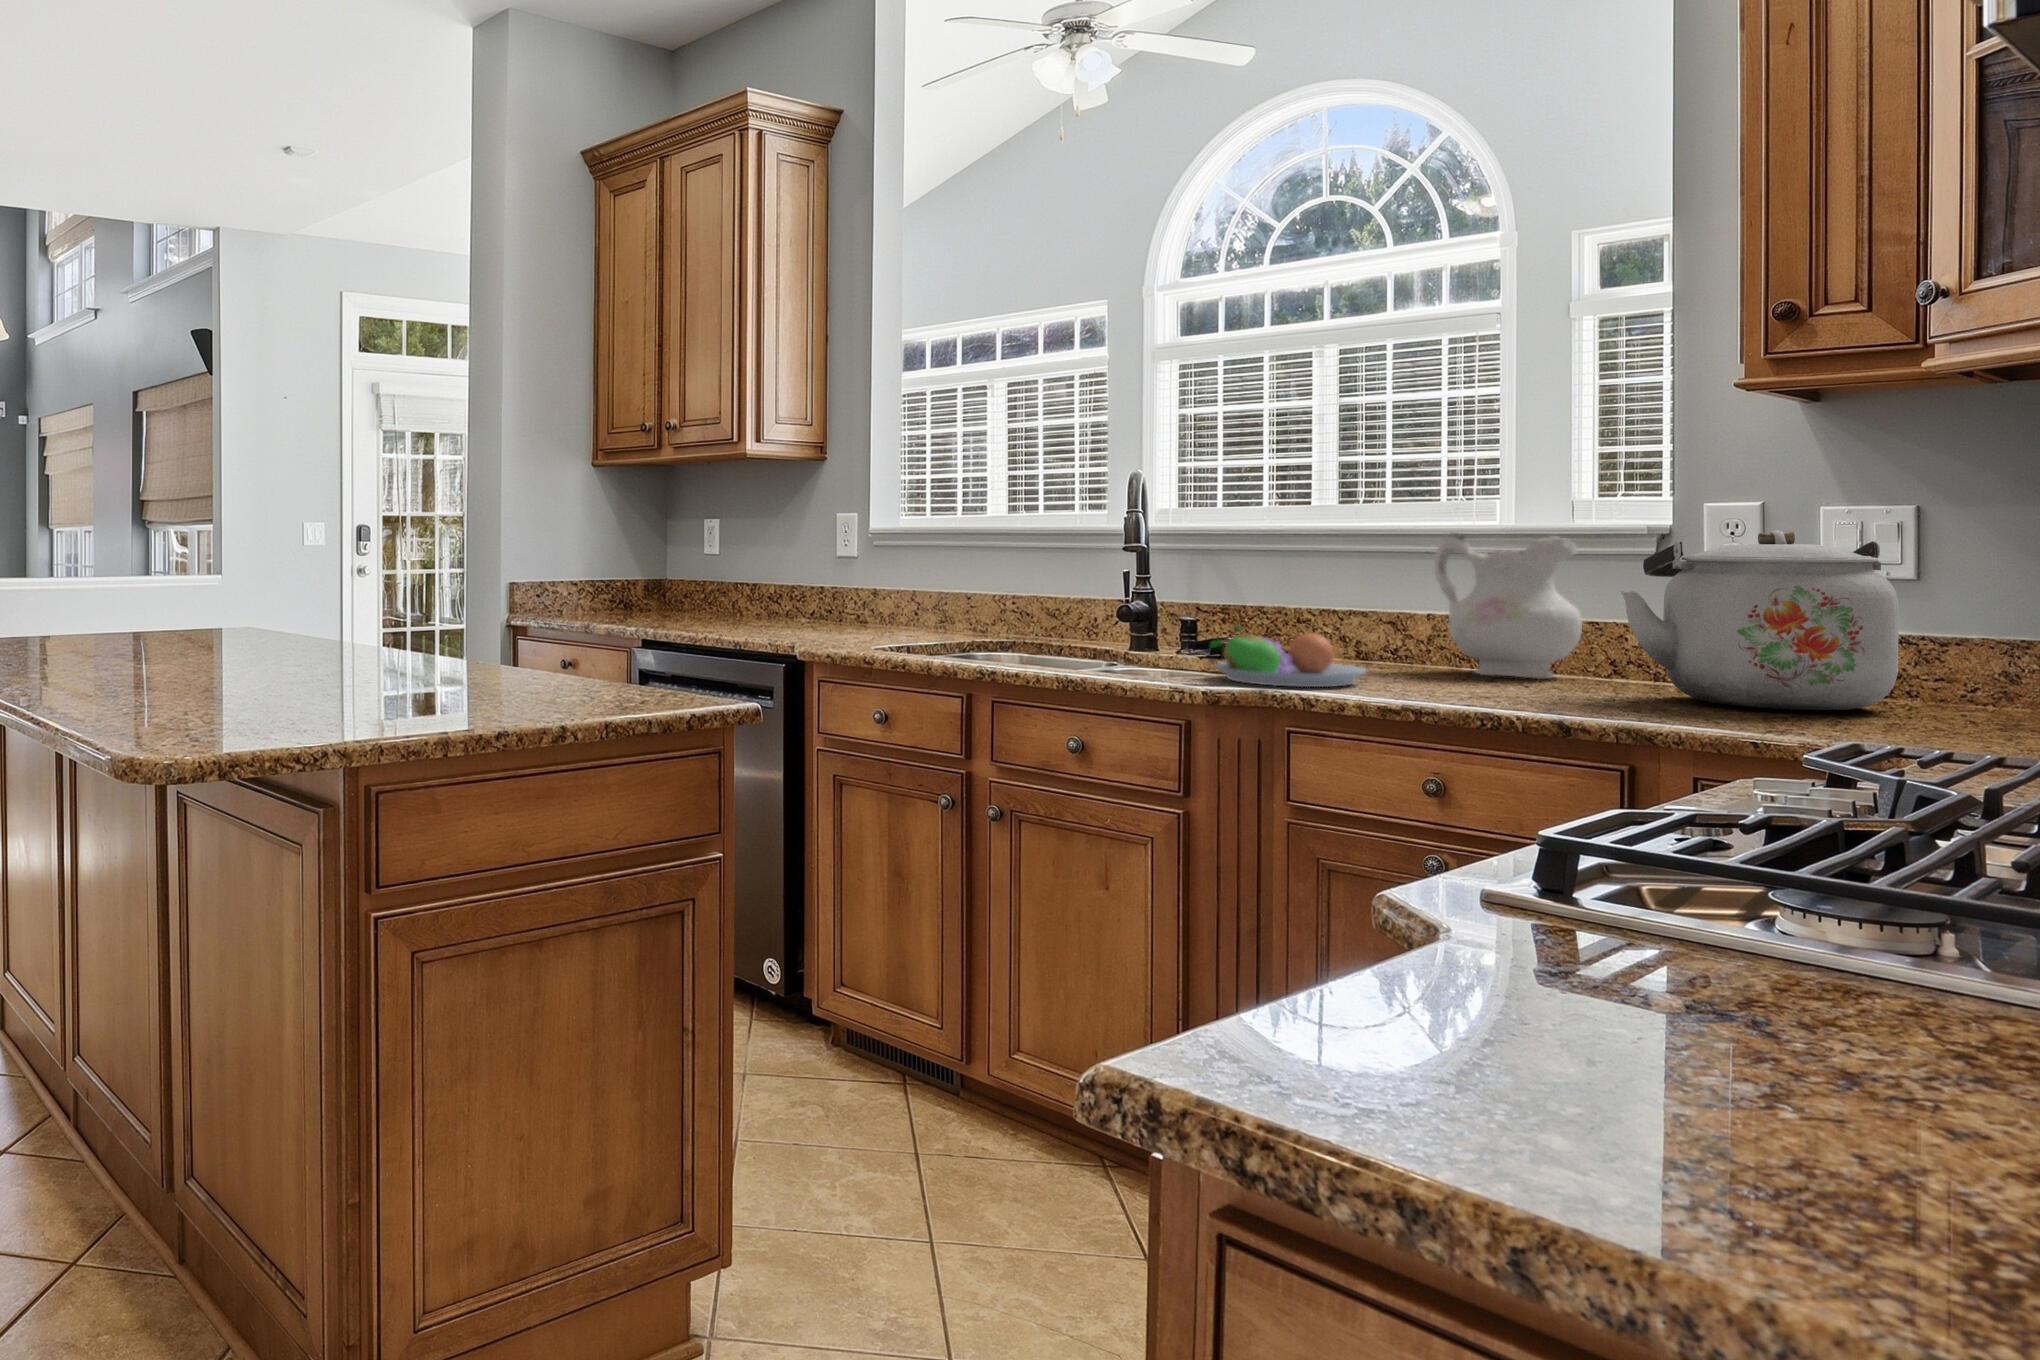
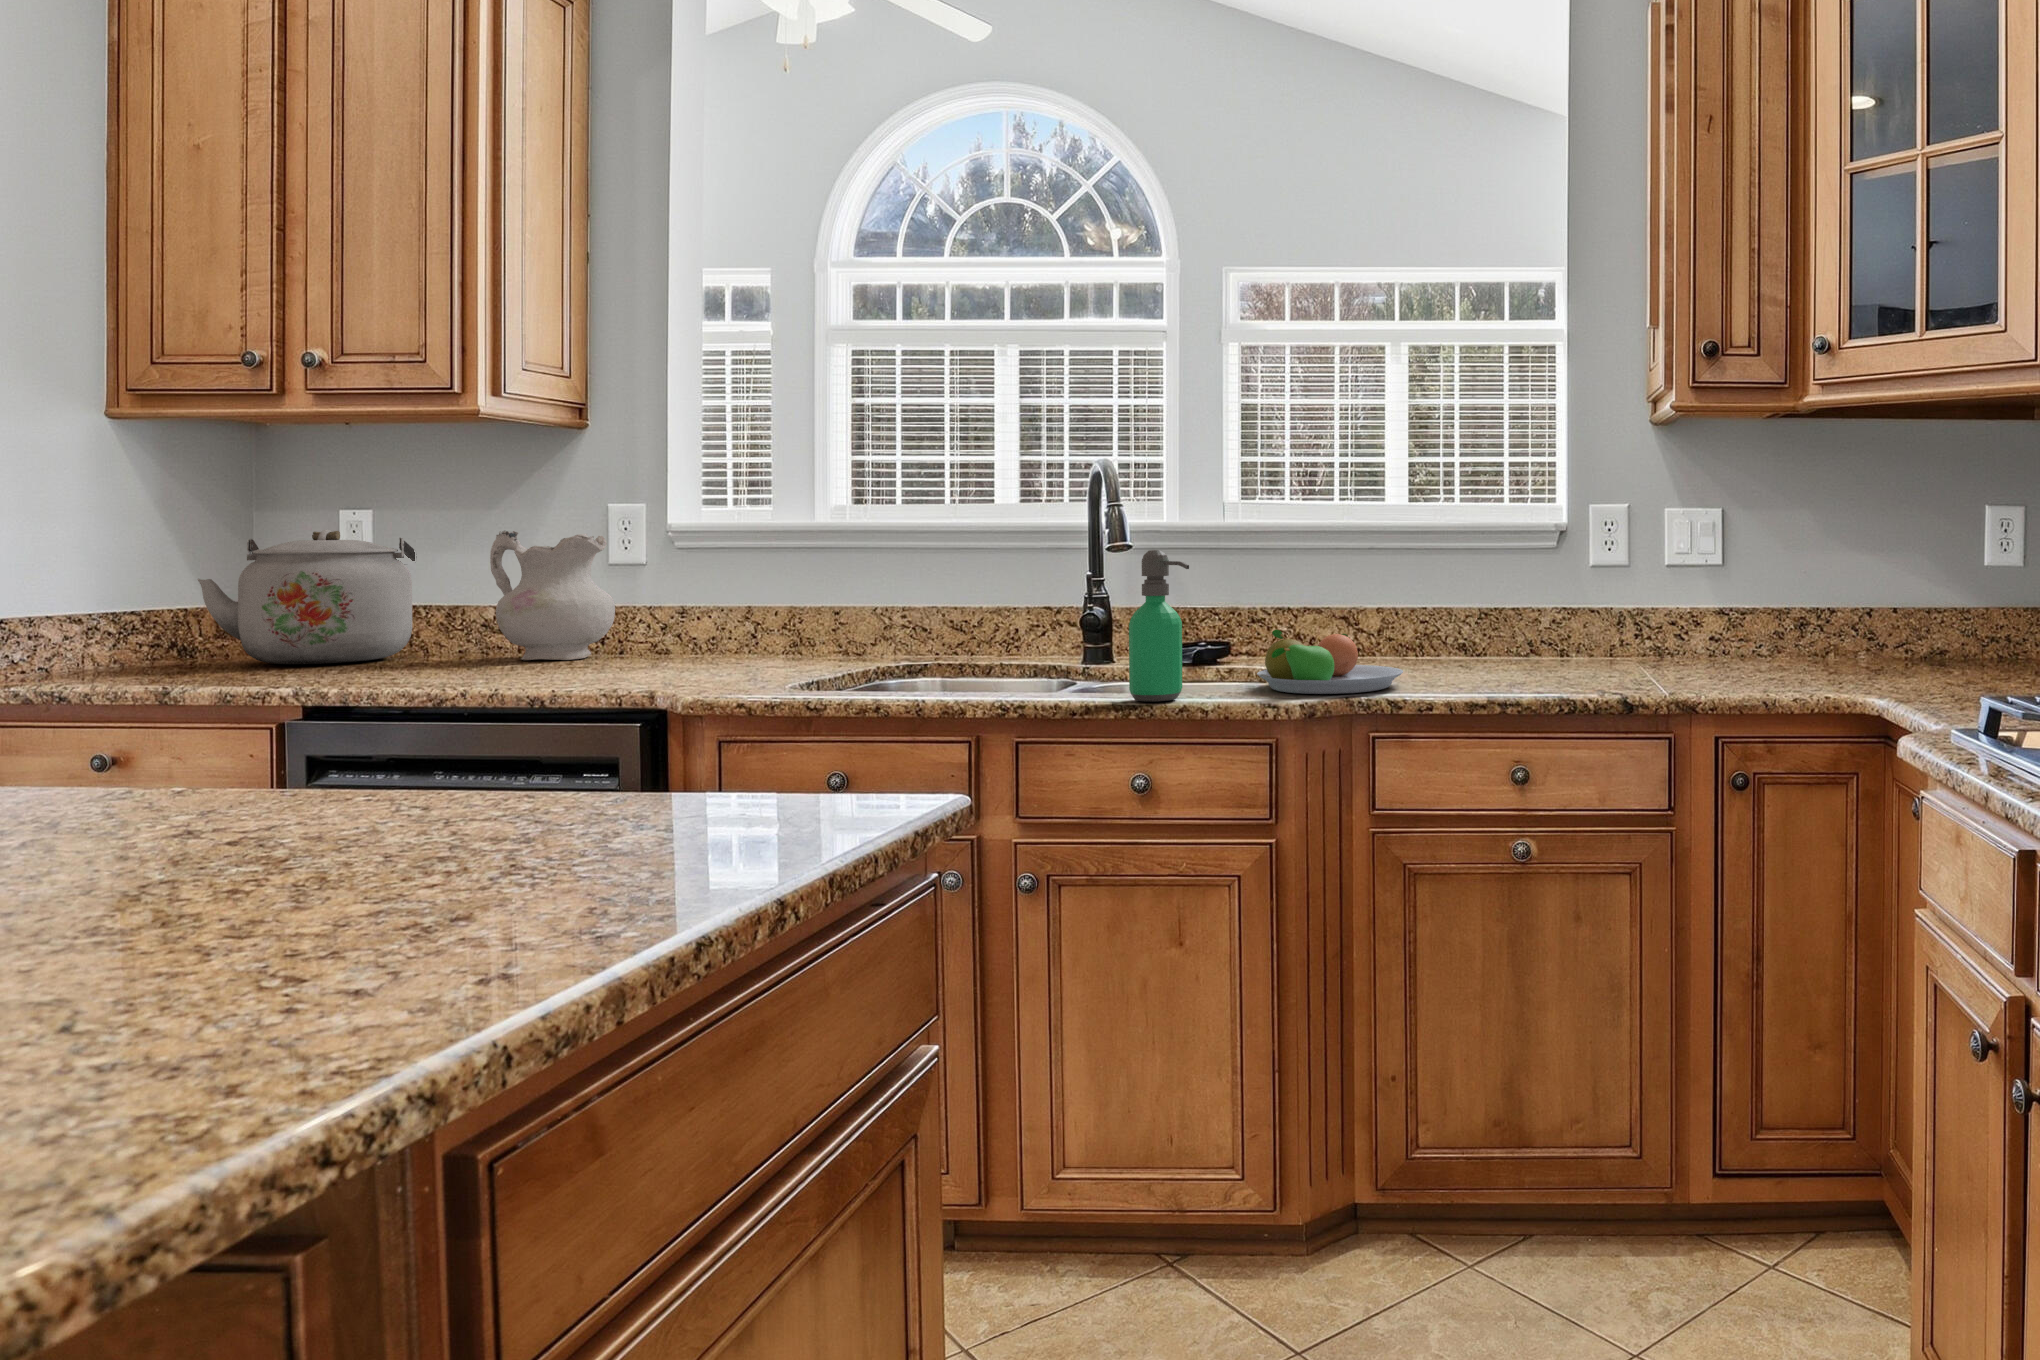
kettle: present [1621,530,1899,710] -> present [198,530,415,664]
ceramic pitcher: present [1434,533,1582,678] -> present [490,531,615,660]
soap dispenser: none [1086,550,1133,677] -> present [1129,550,1189,701]

